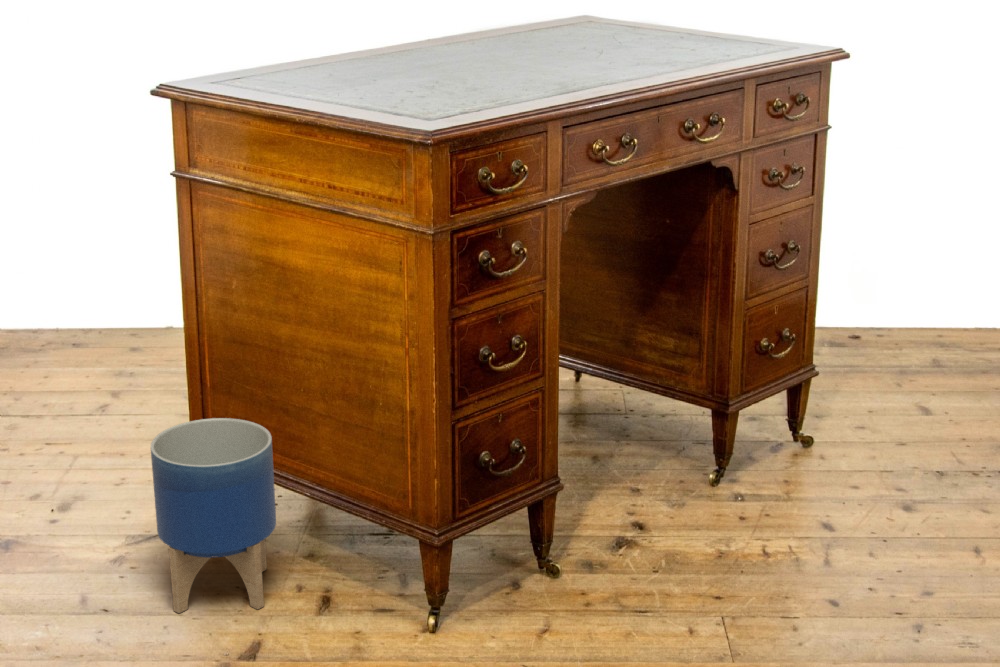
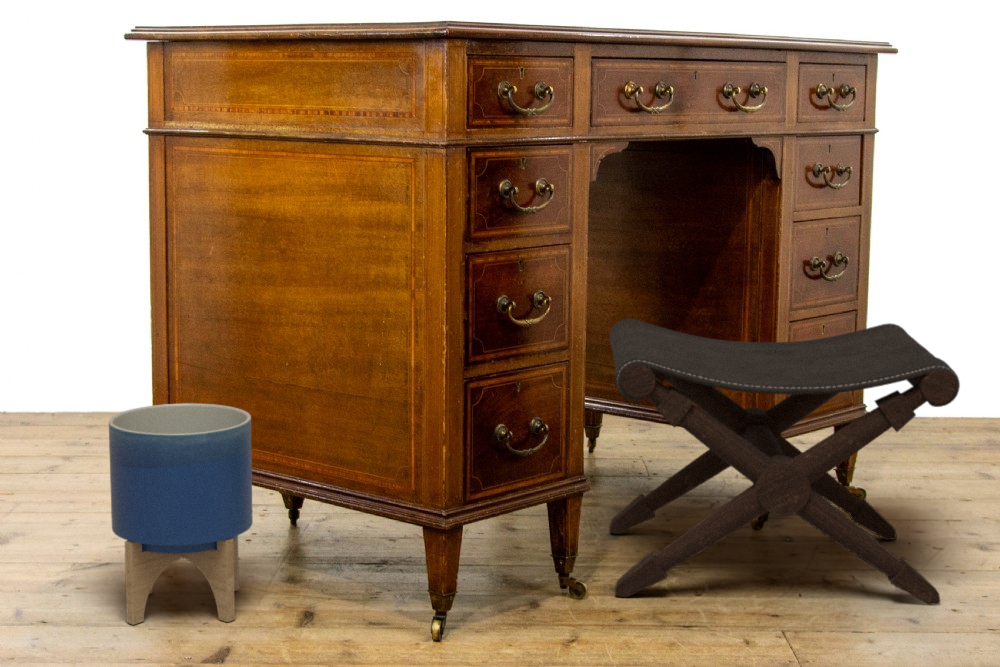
footstool: none [585,314,882,581] -> present [609,319,960,605]

